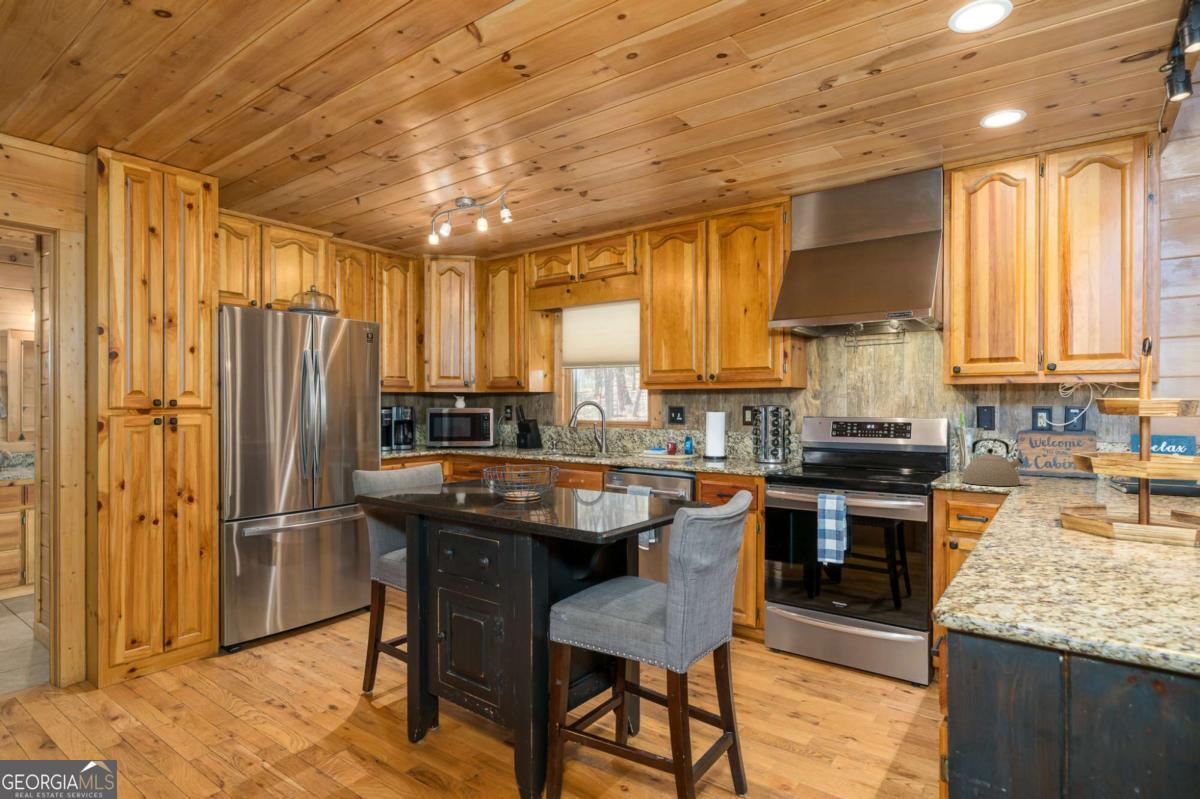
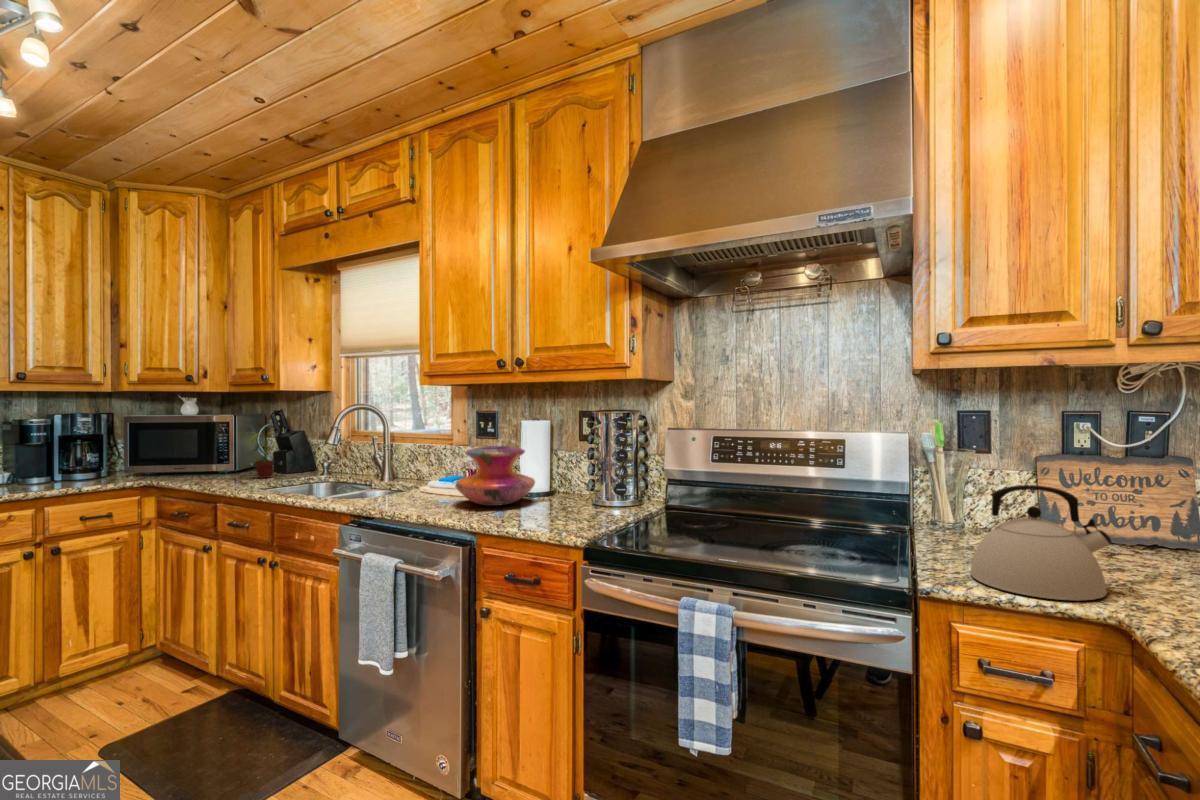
potted plant: none [497,420,528,451] -> present [242,432,274,478]
decorative vase: none [670,428,719,462] -> present [456,446,535,506]

